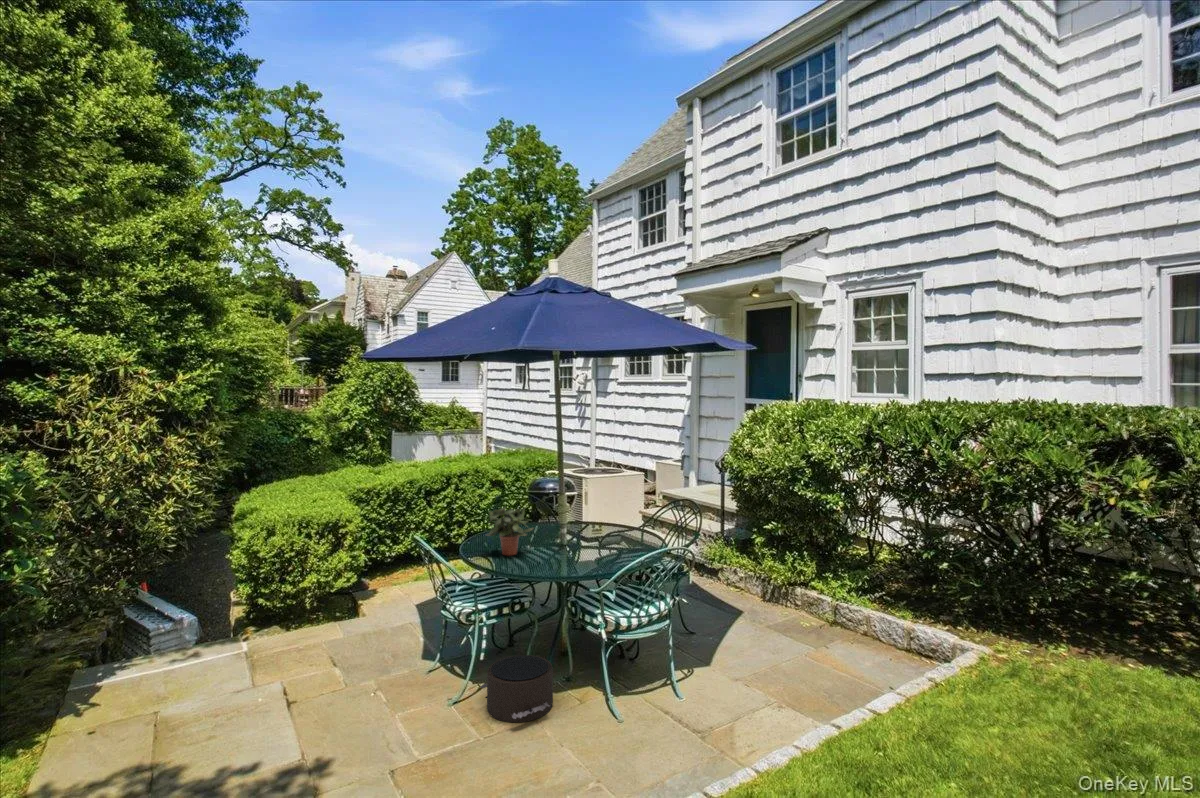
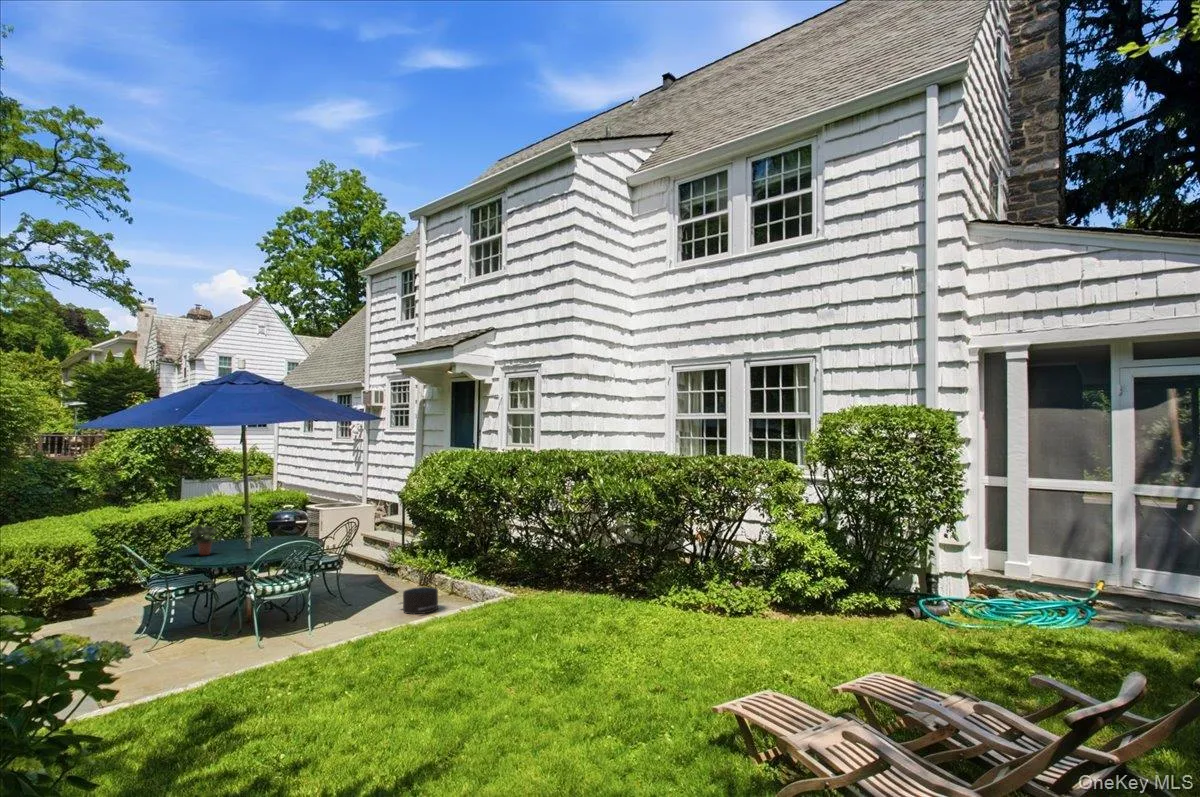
pouf: present [480,655,553,722] -> present [400,587,438,614]

